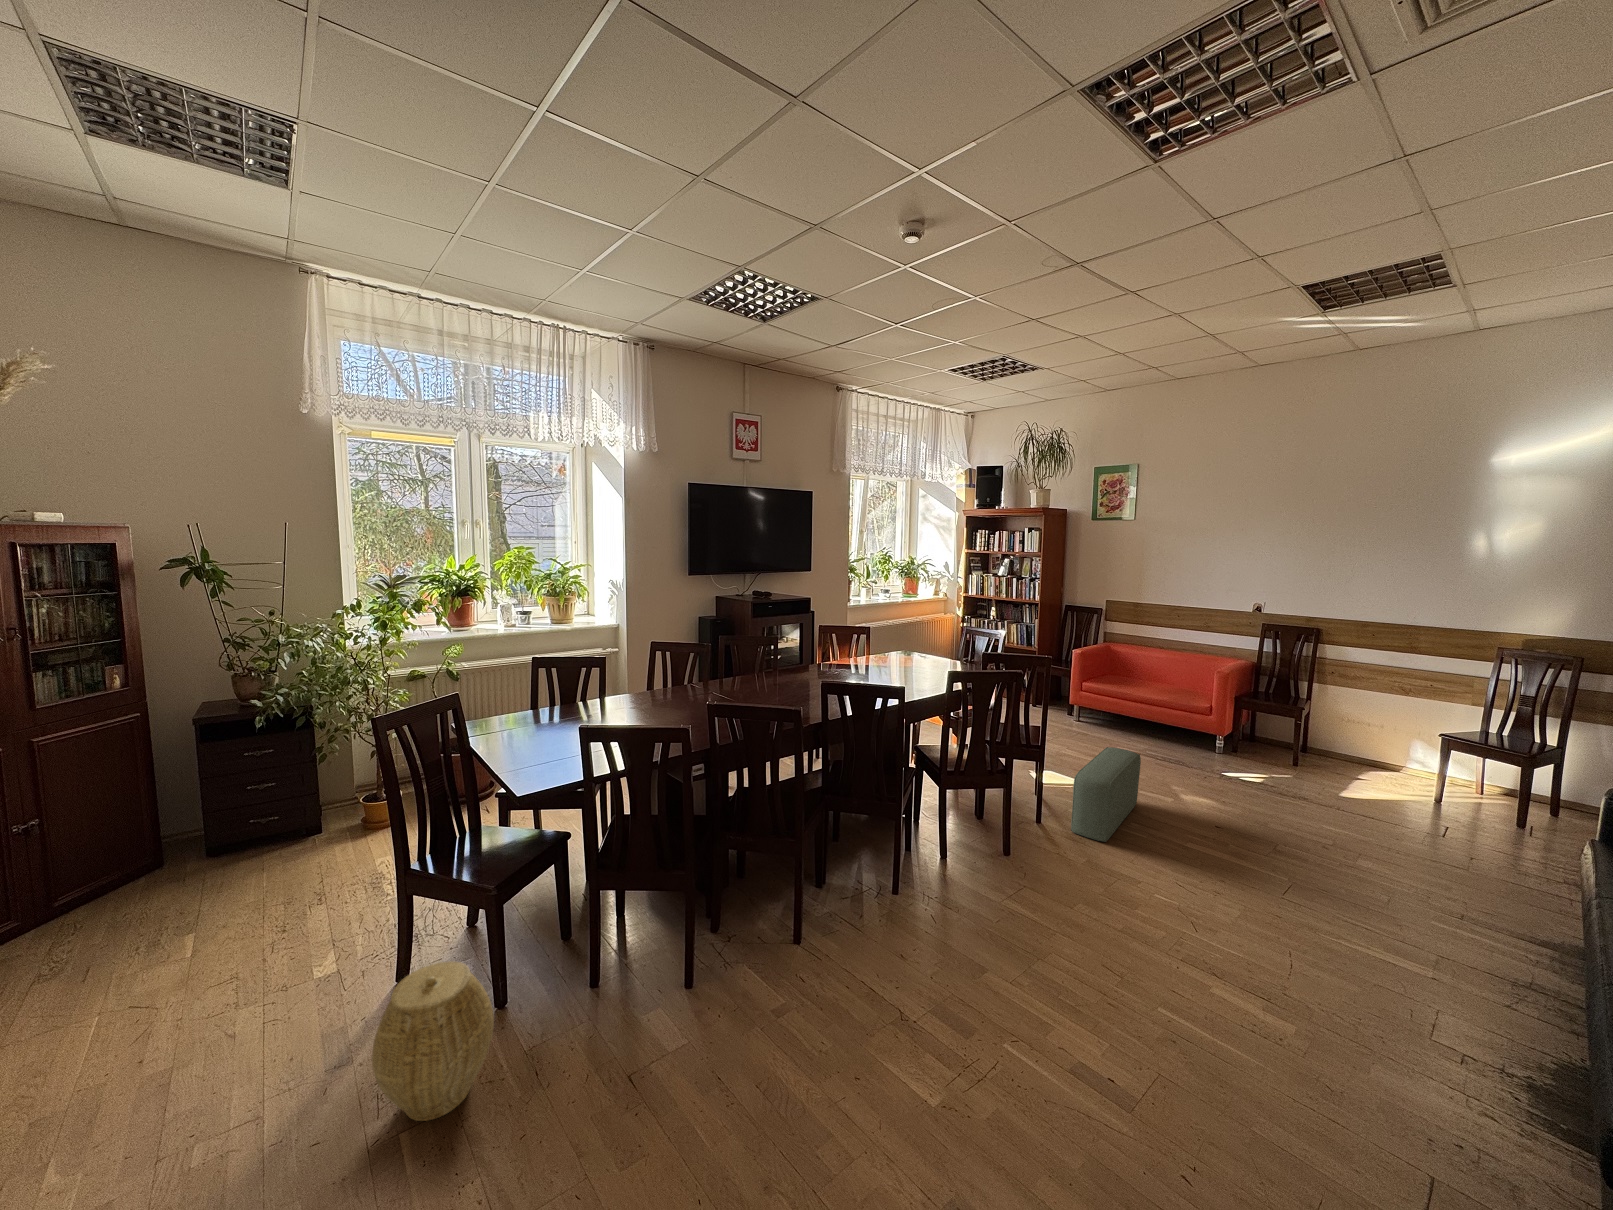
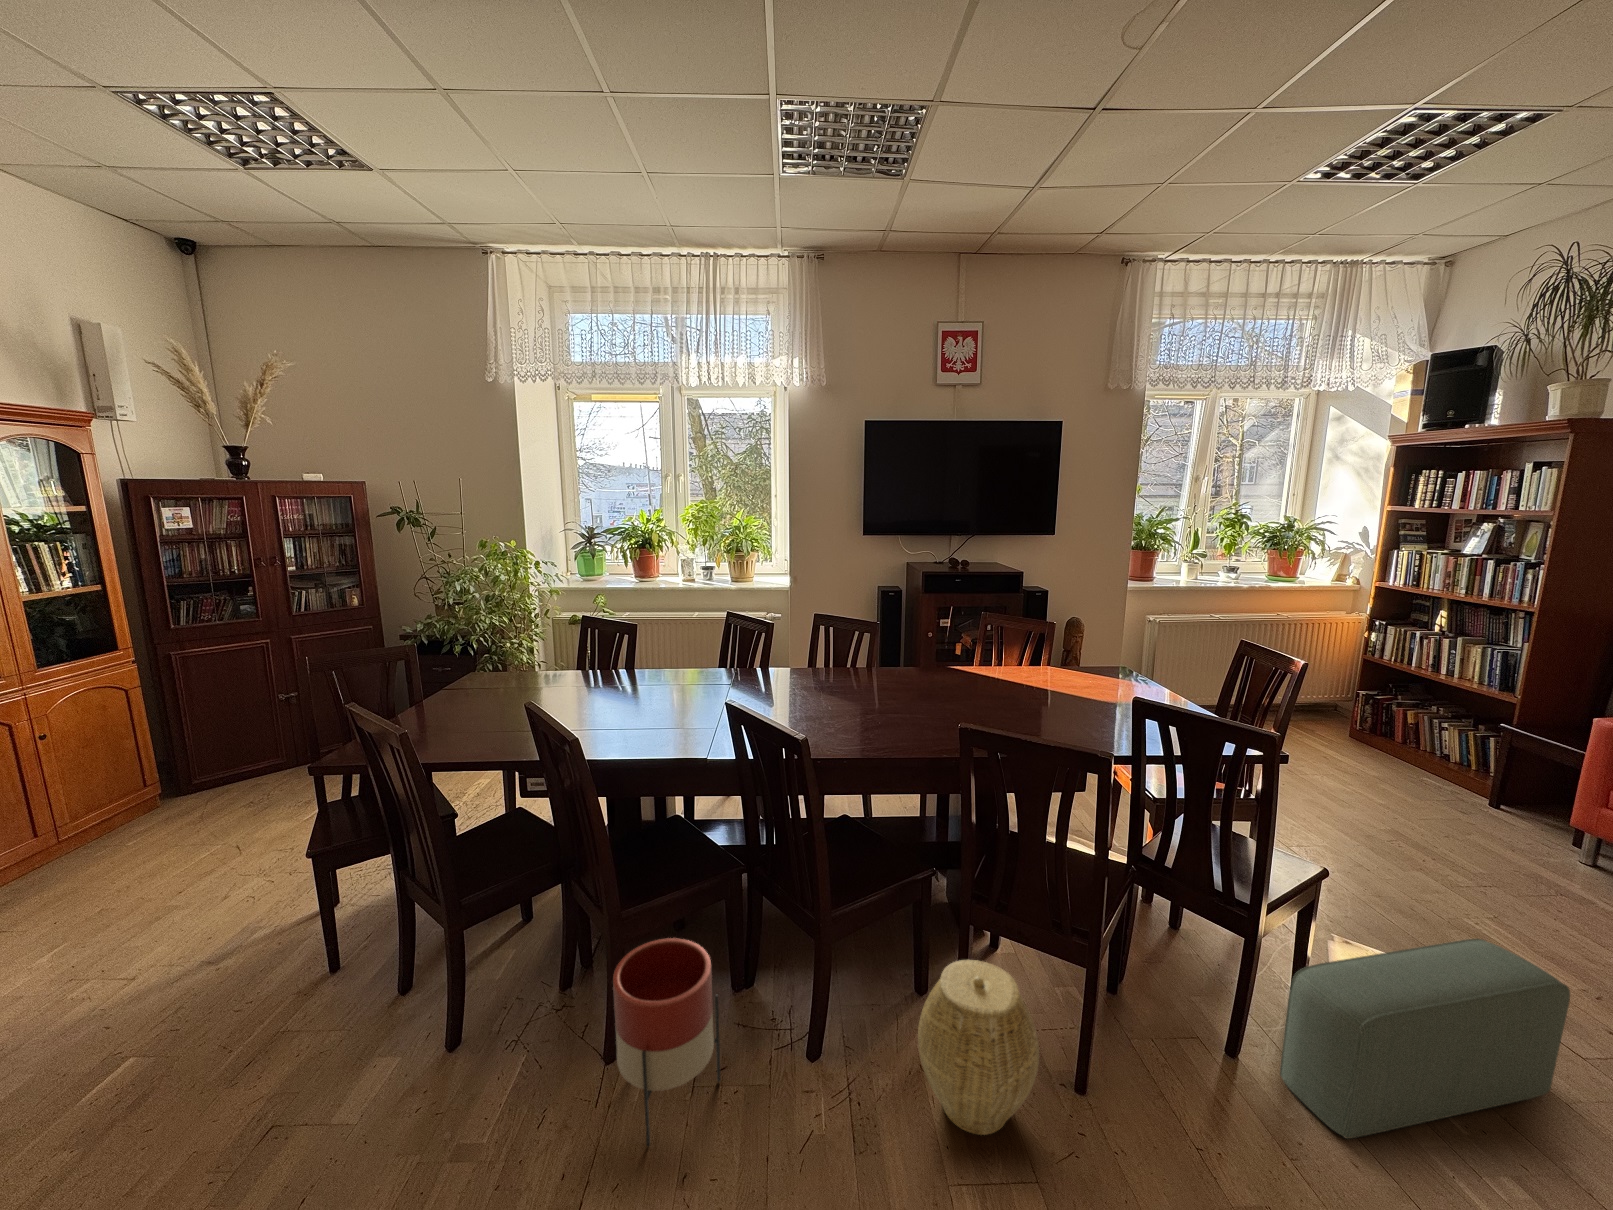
planter: none [825,851,895,980] -> present [613,938,721,1146]
woven basket: present [372,961,494,1121] -> present [918,960,1039,1135]

